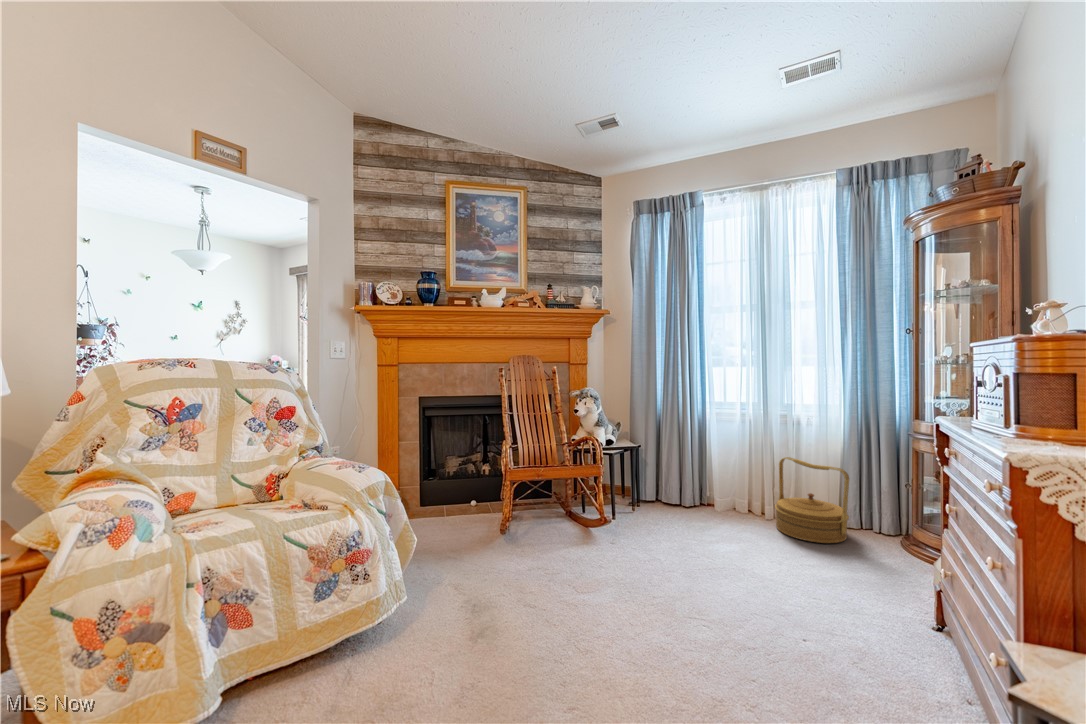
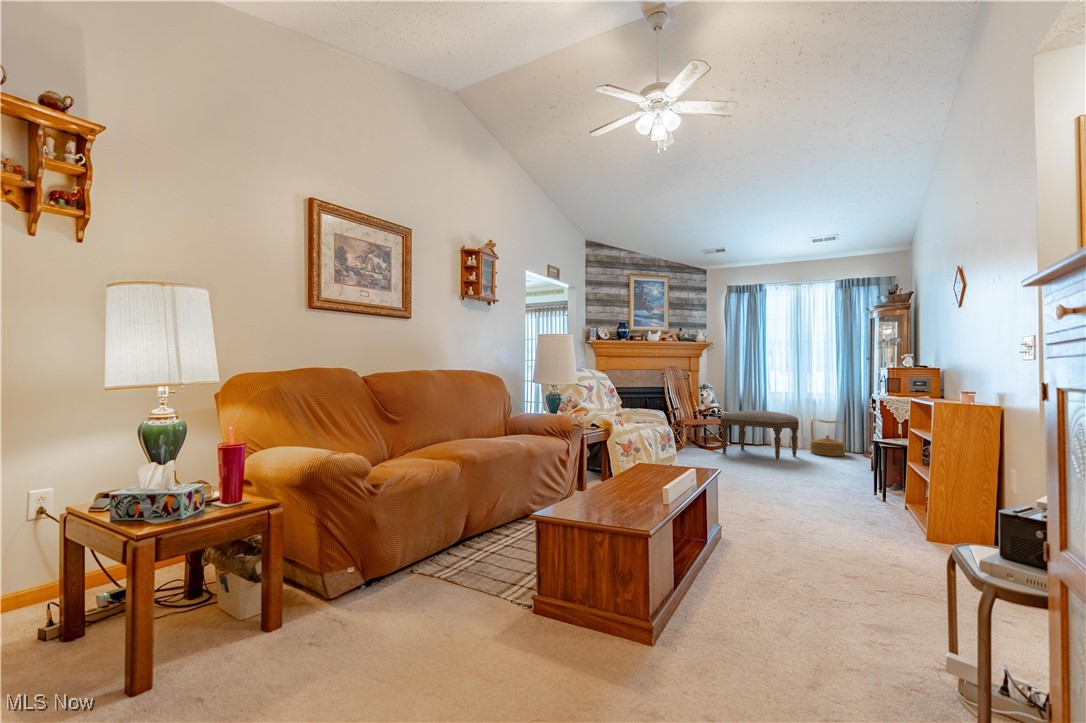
ottoman: none [589,441,745,567] -> present [721,410,799,460]

